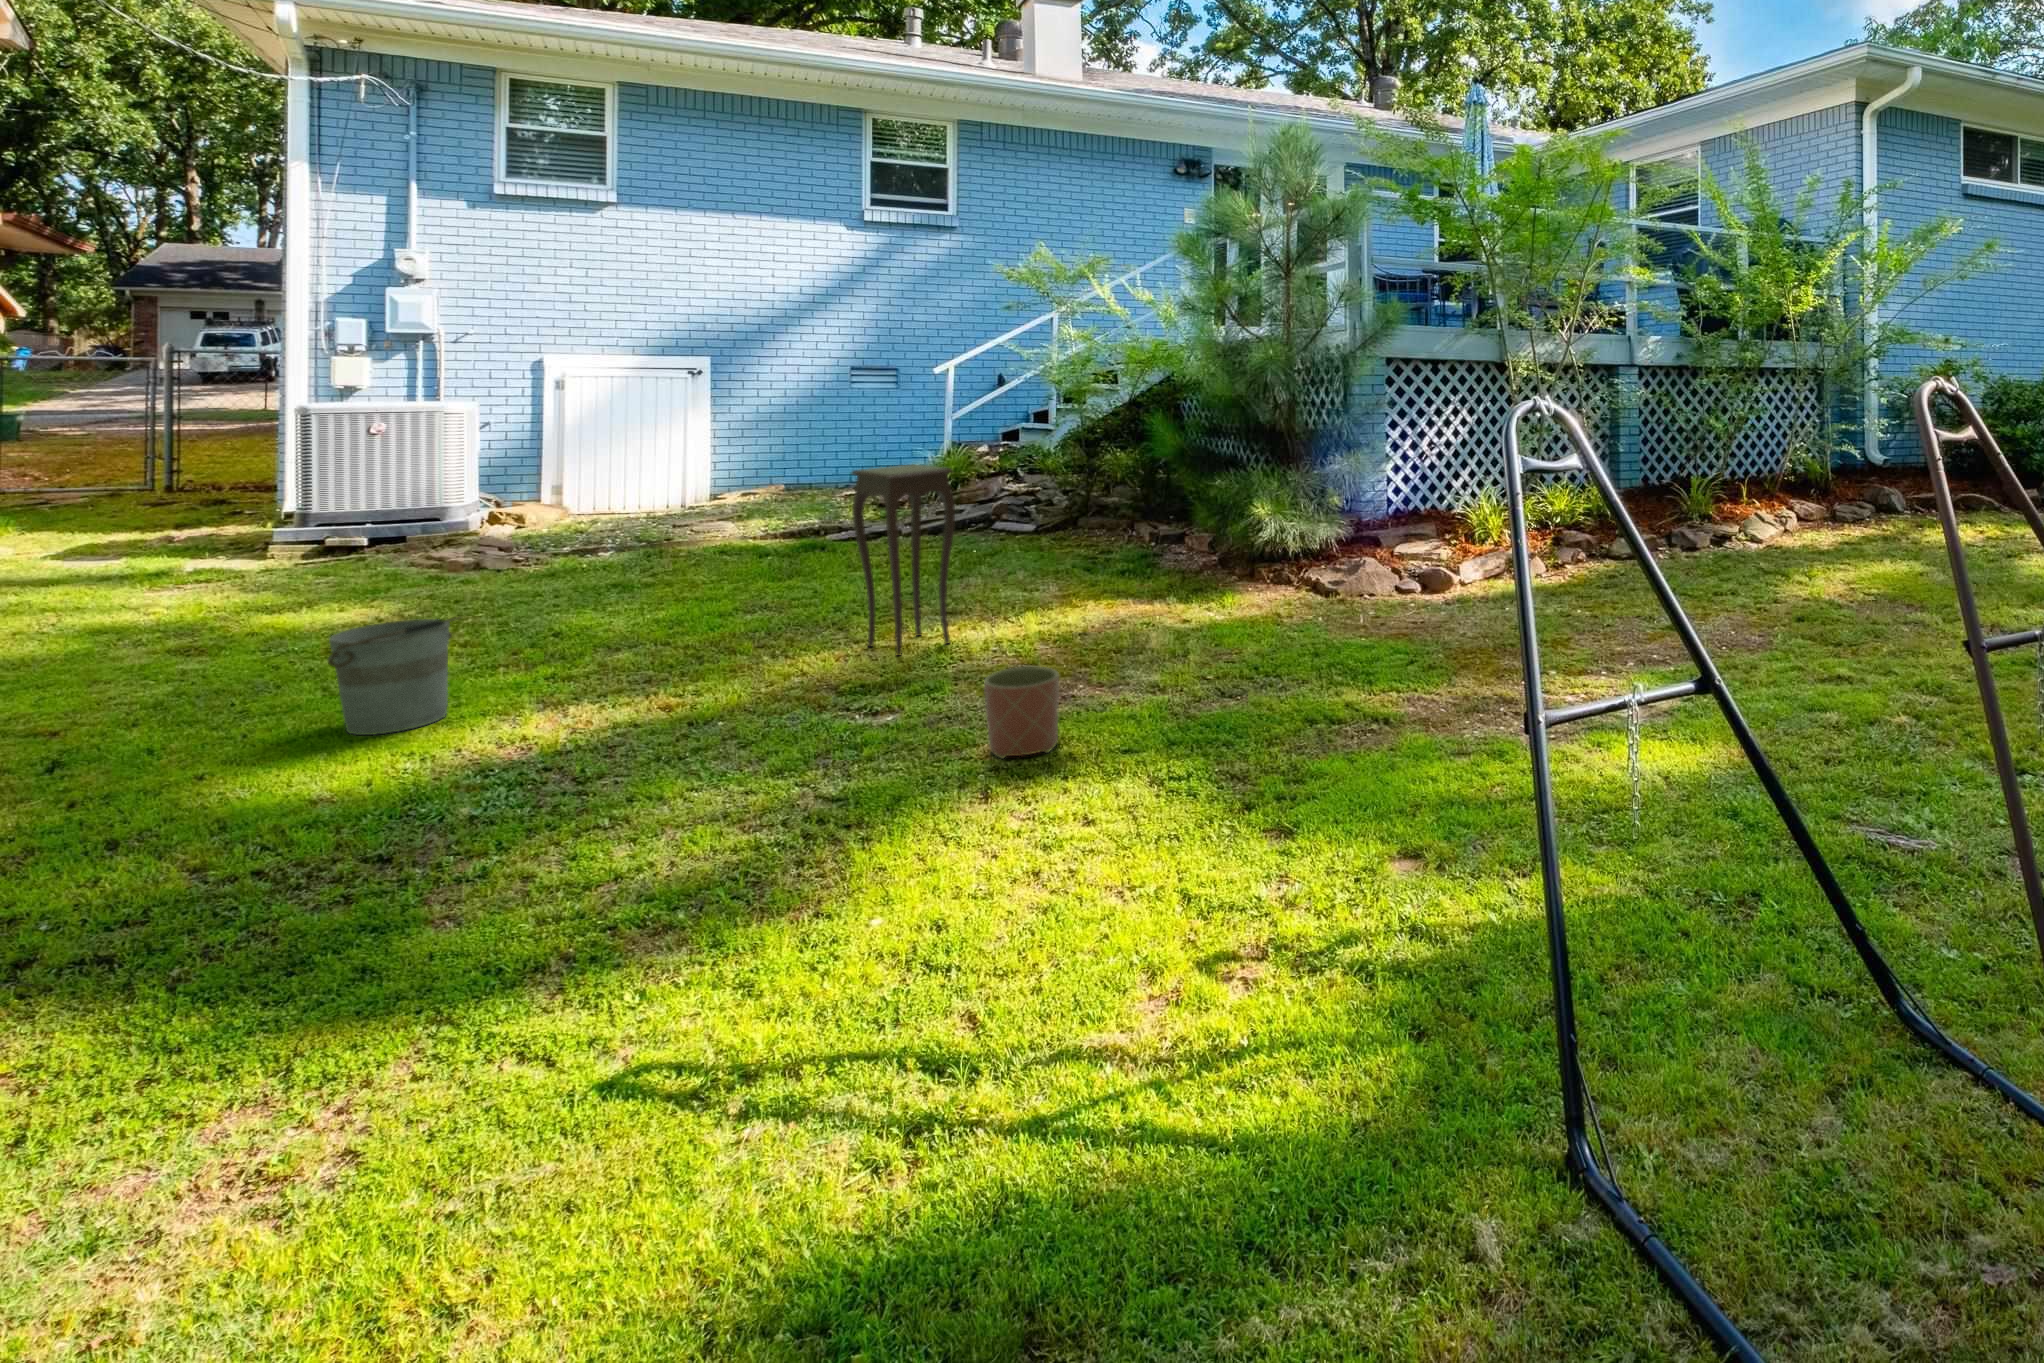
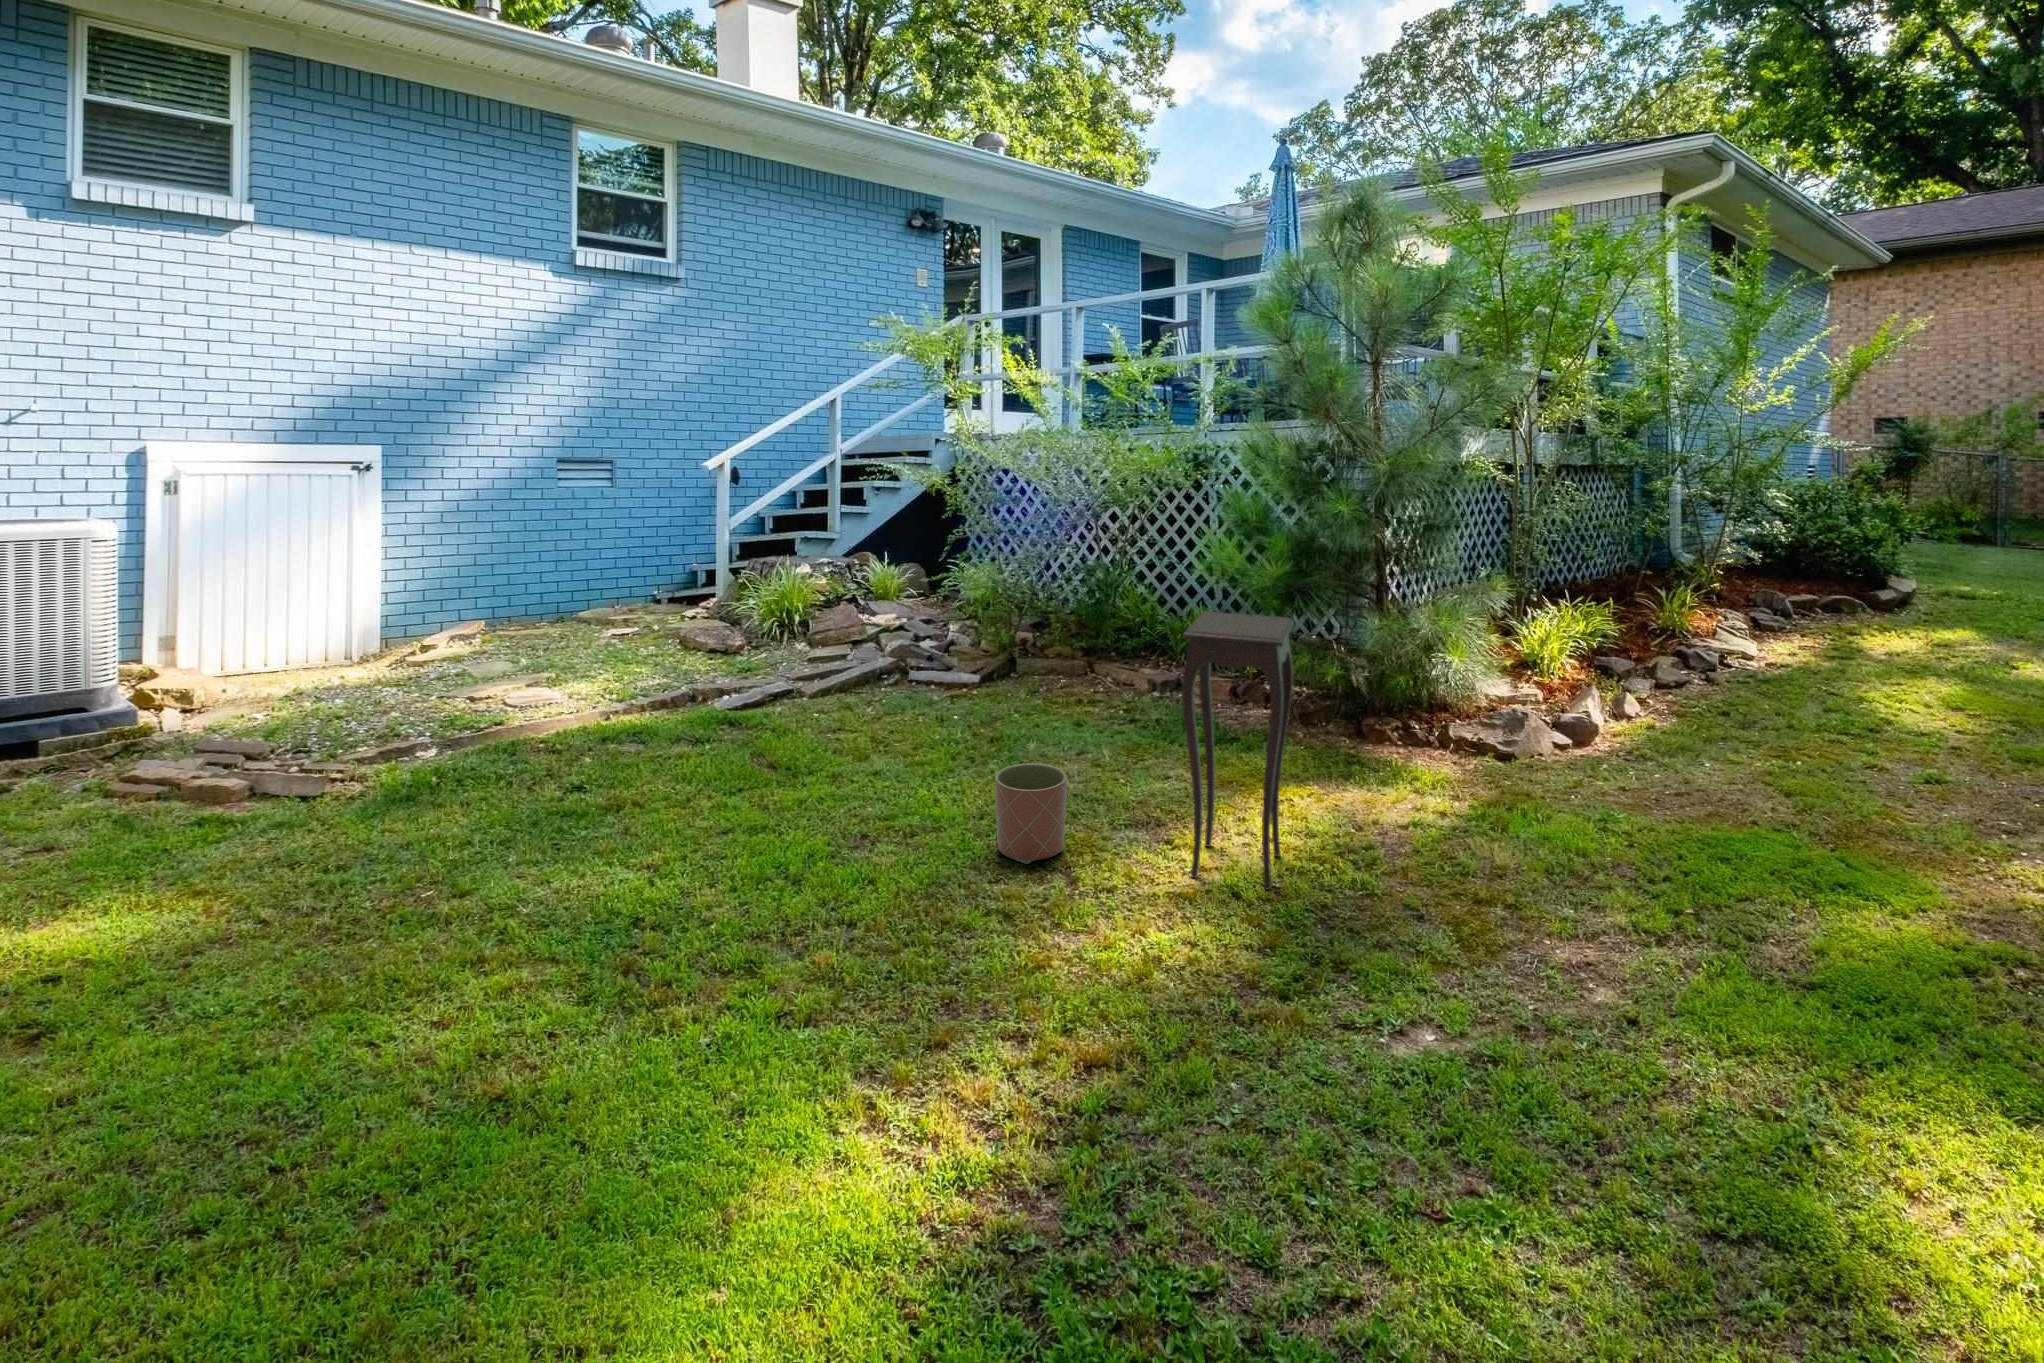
bucket: present [327,617,460,735] -> none [732,974,906,1261]
planter: present [984,667,1059,758] -> present [995,763,1067,864]

